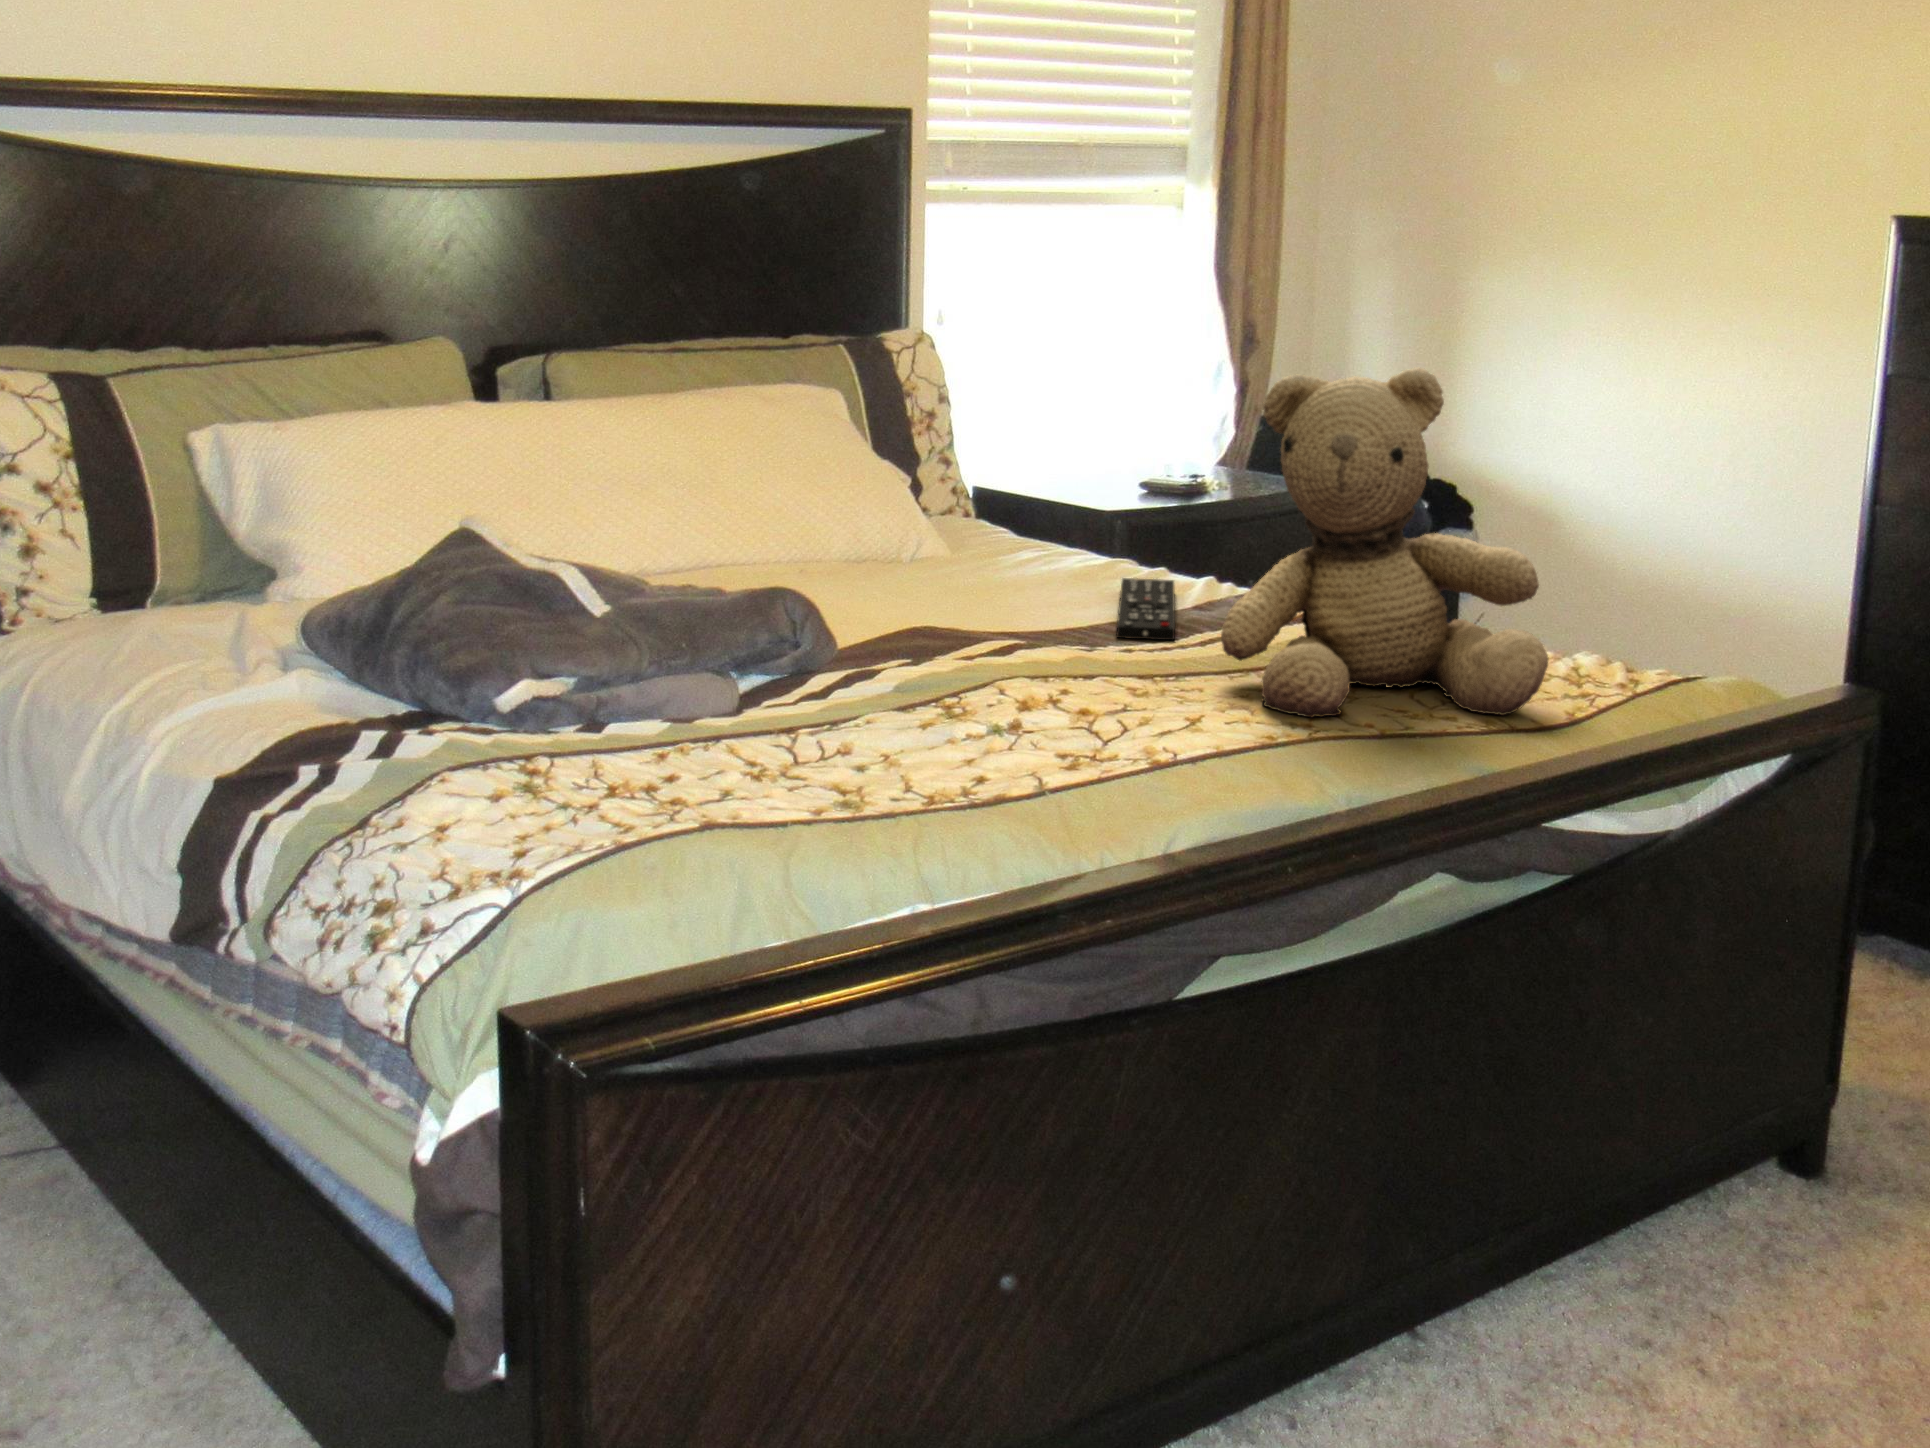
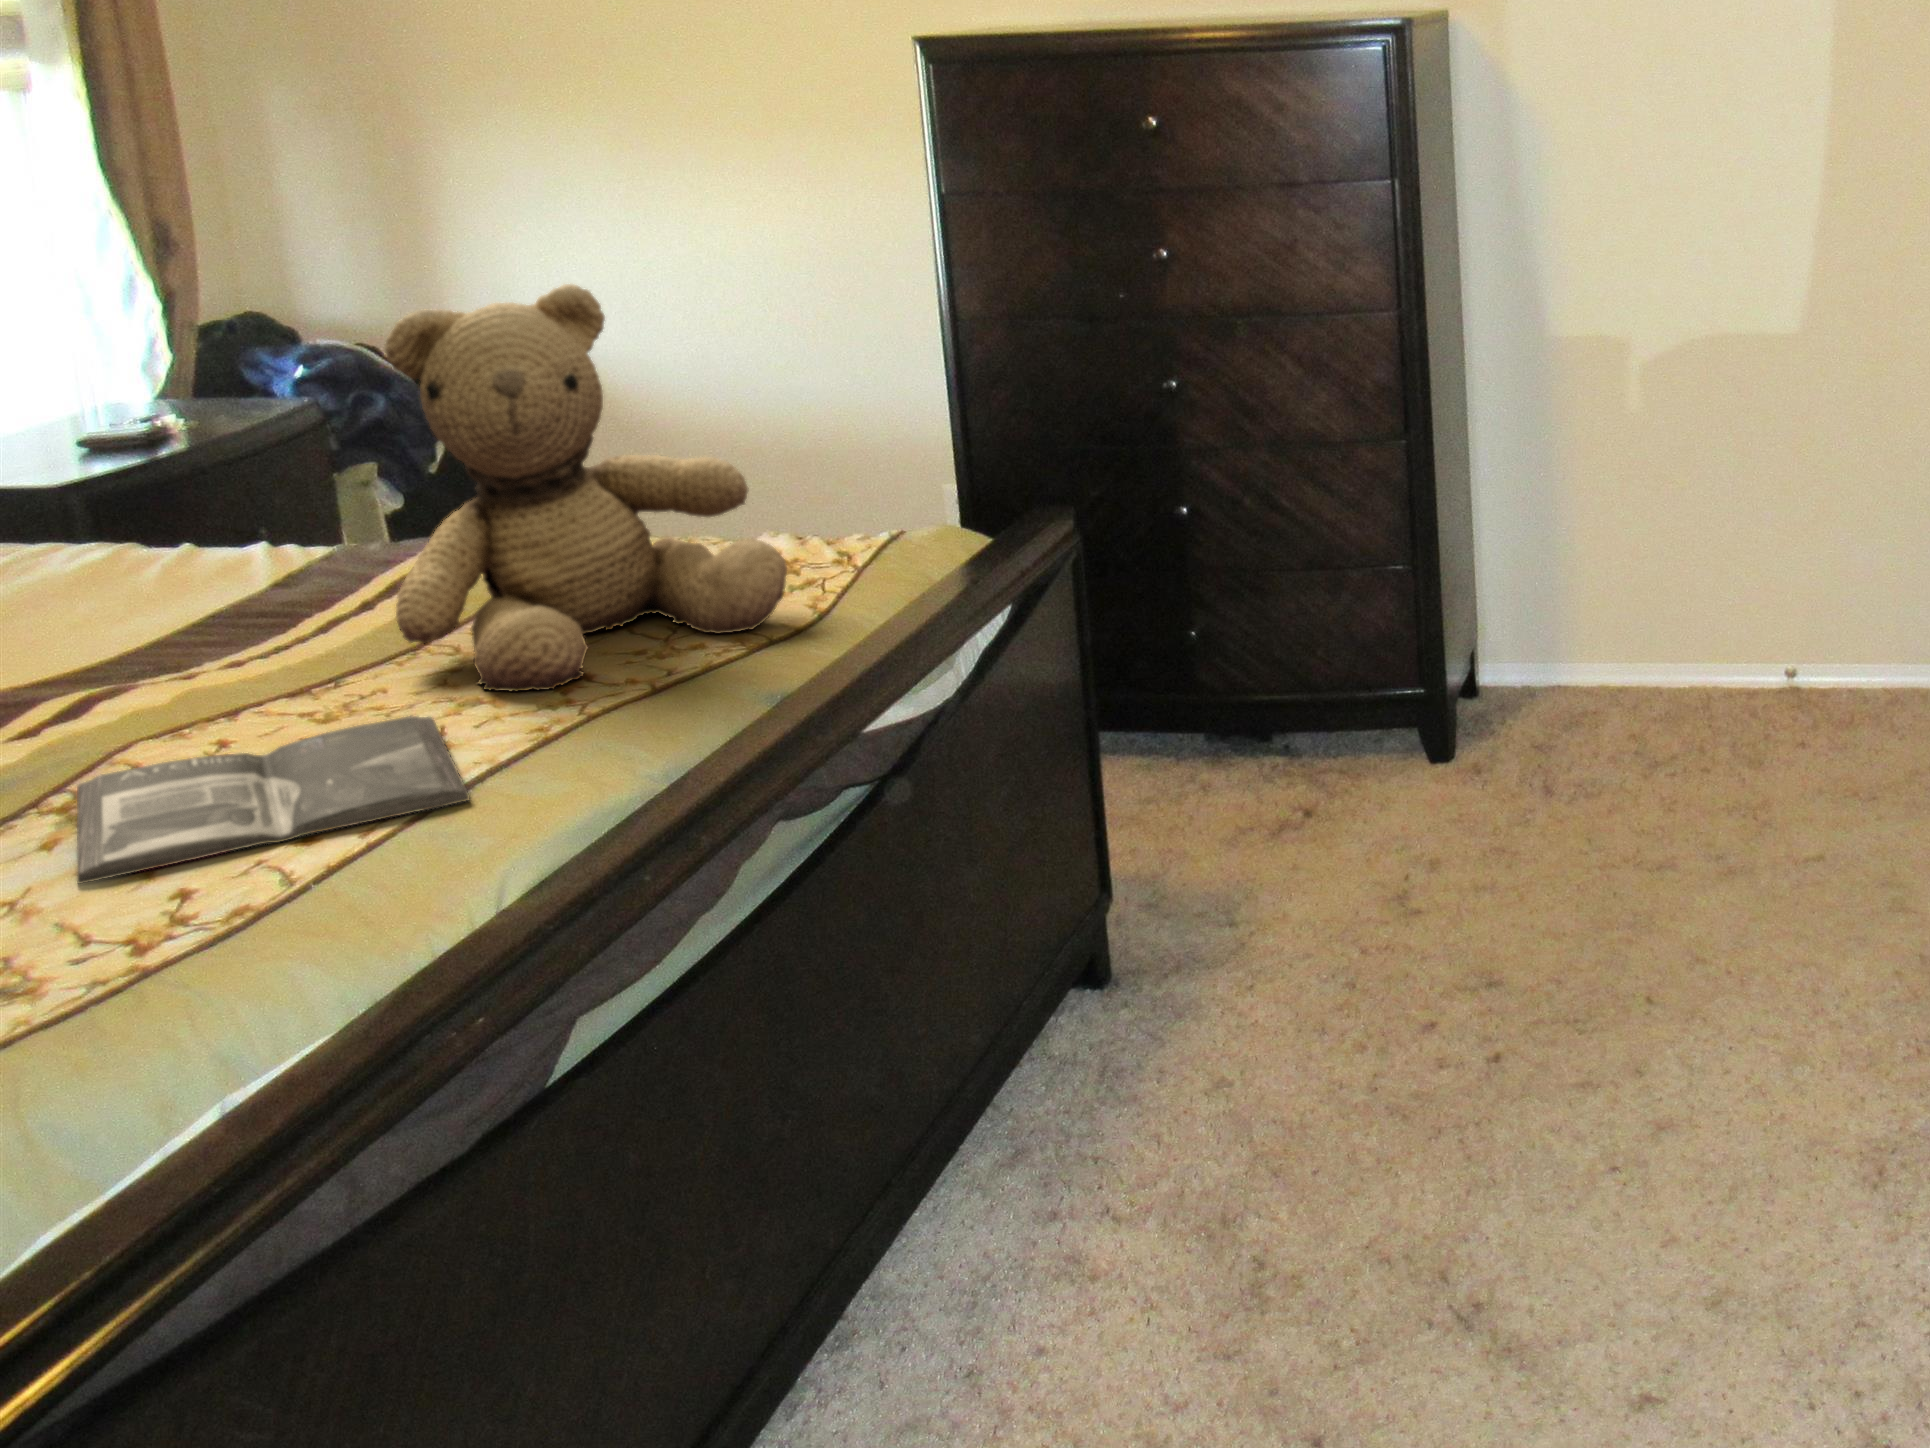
remote control: present [1116,578,1175,640] -> none [172,560,303,652]
magazine: none [925,690,1208,773] -> present [77,716,469,884]

